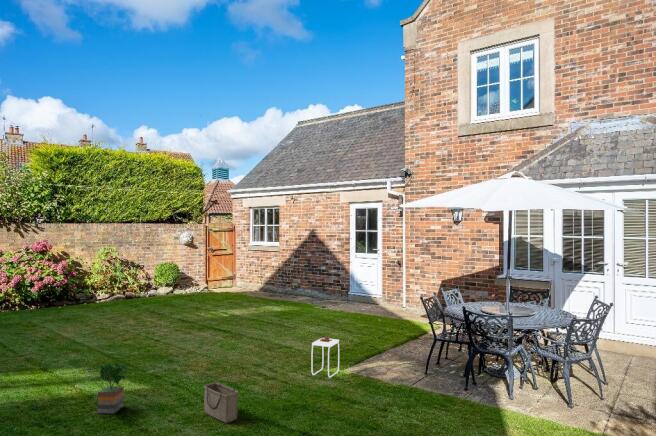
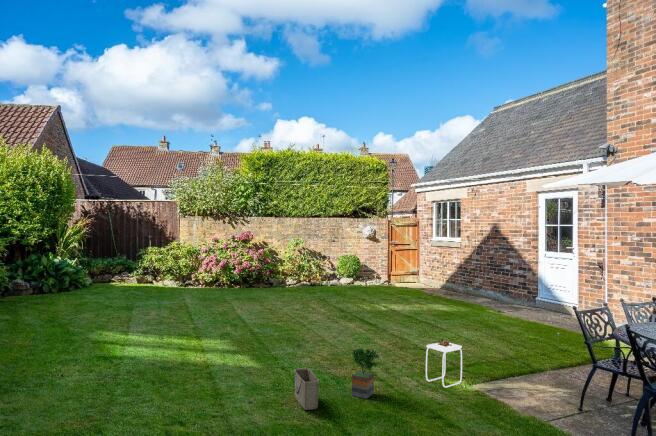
potted tree: present [97,363,129,413] -> present [352,348,379,399]

